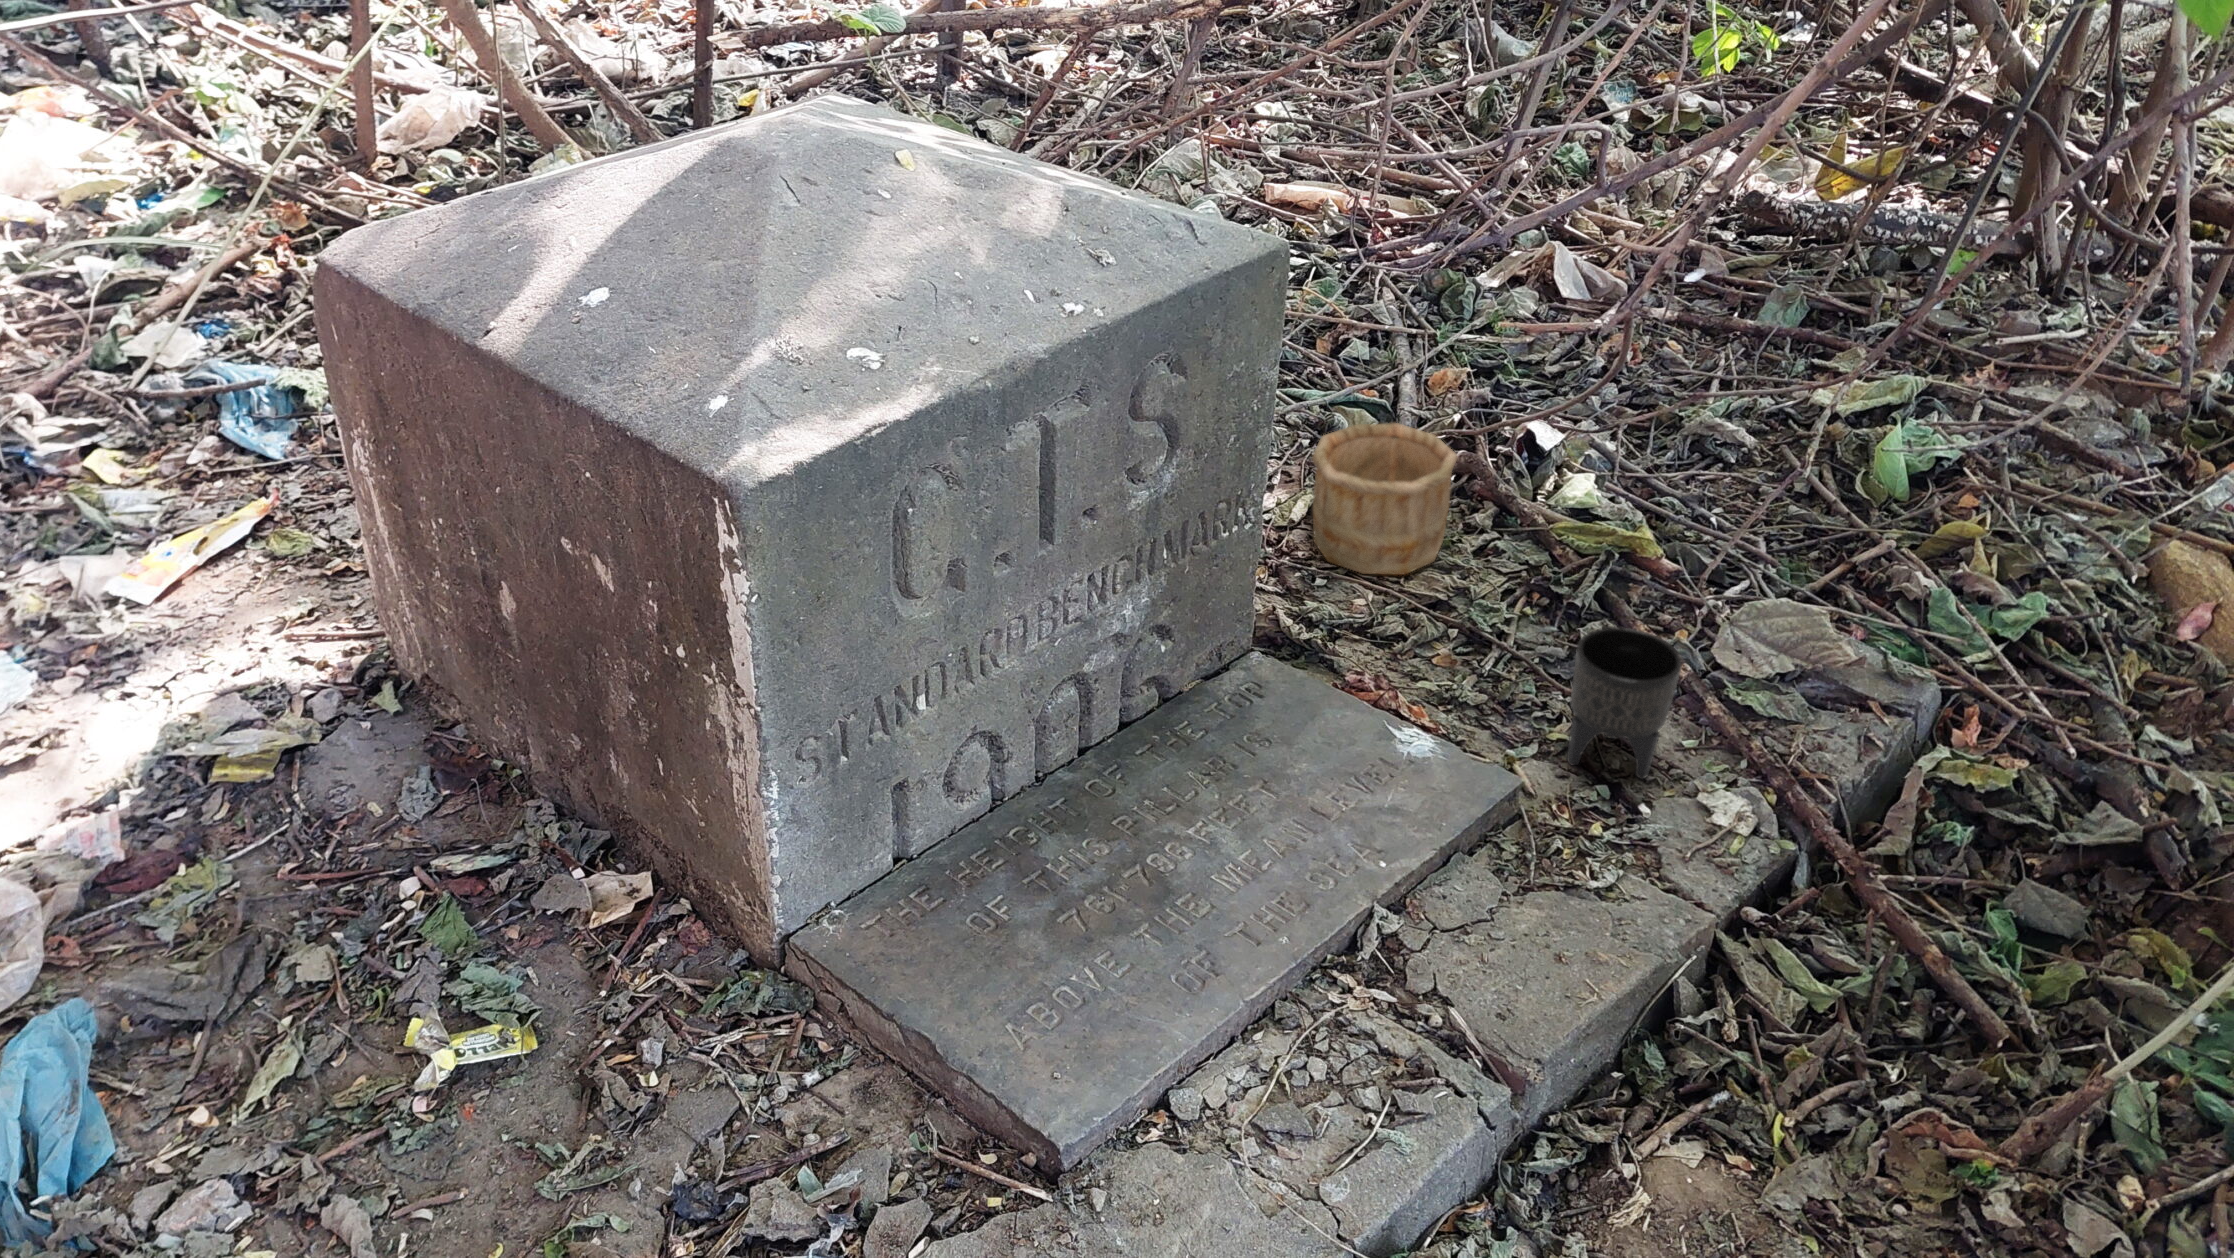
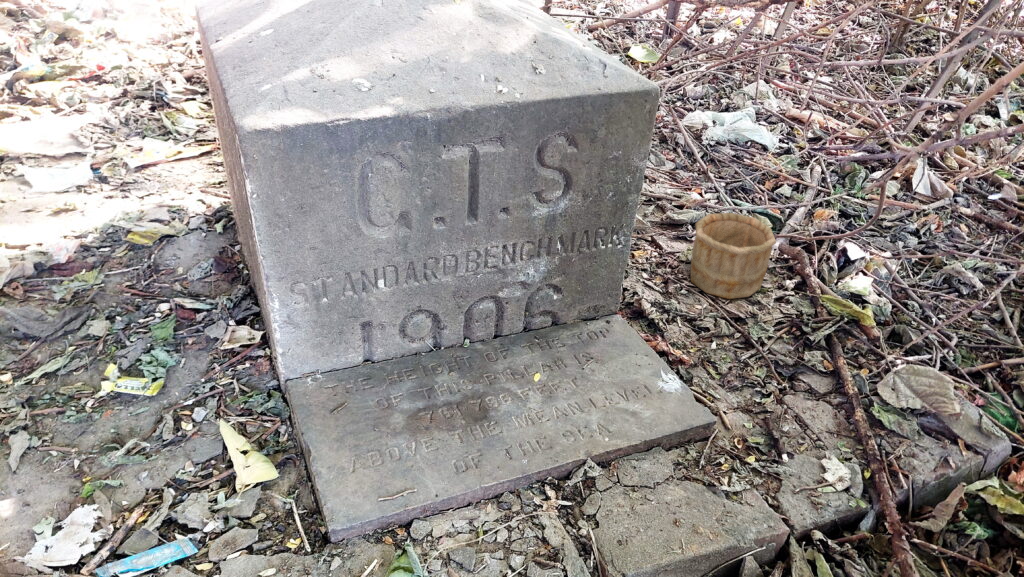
planter: present [1566,627,1682,779] -> none [756,350,833,443]

